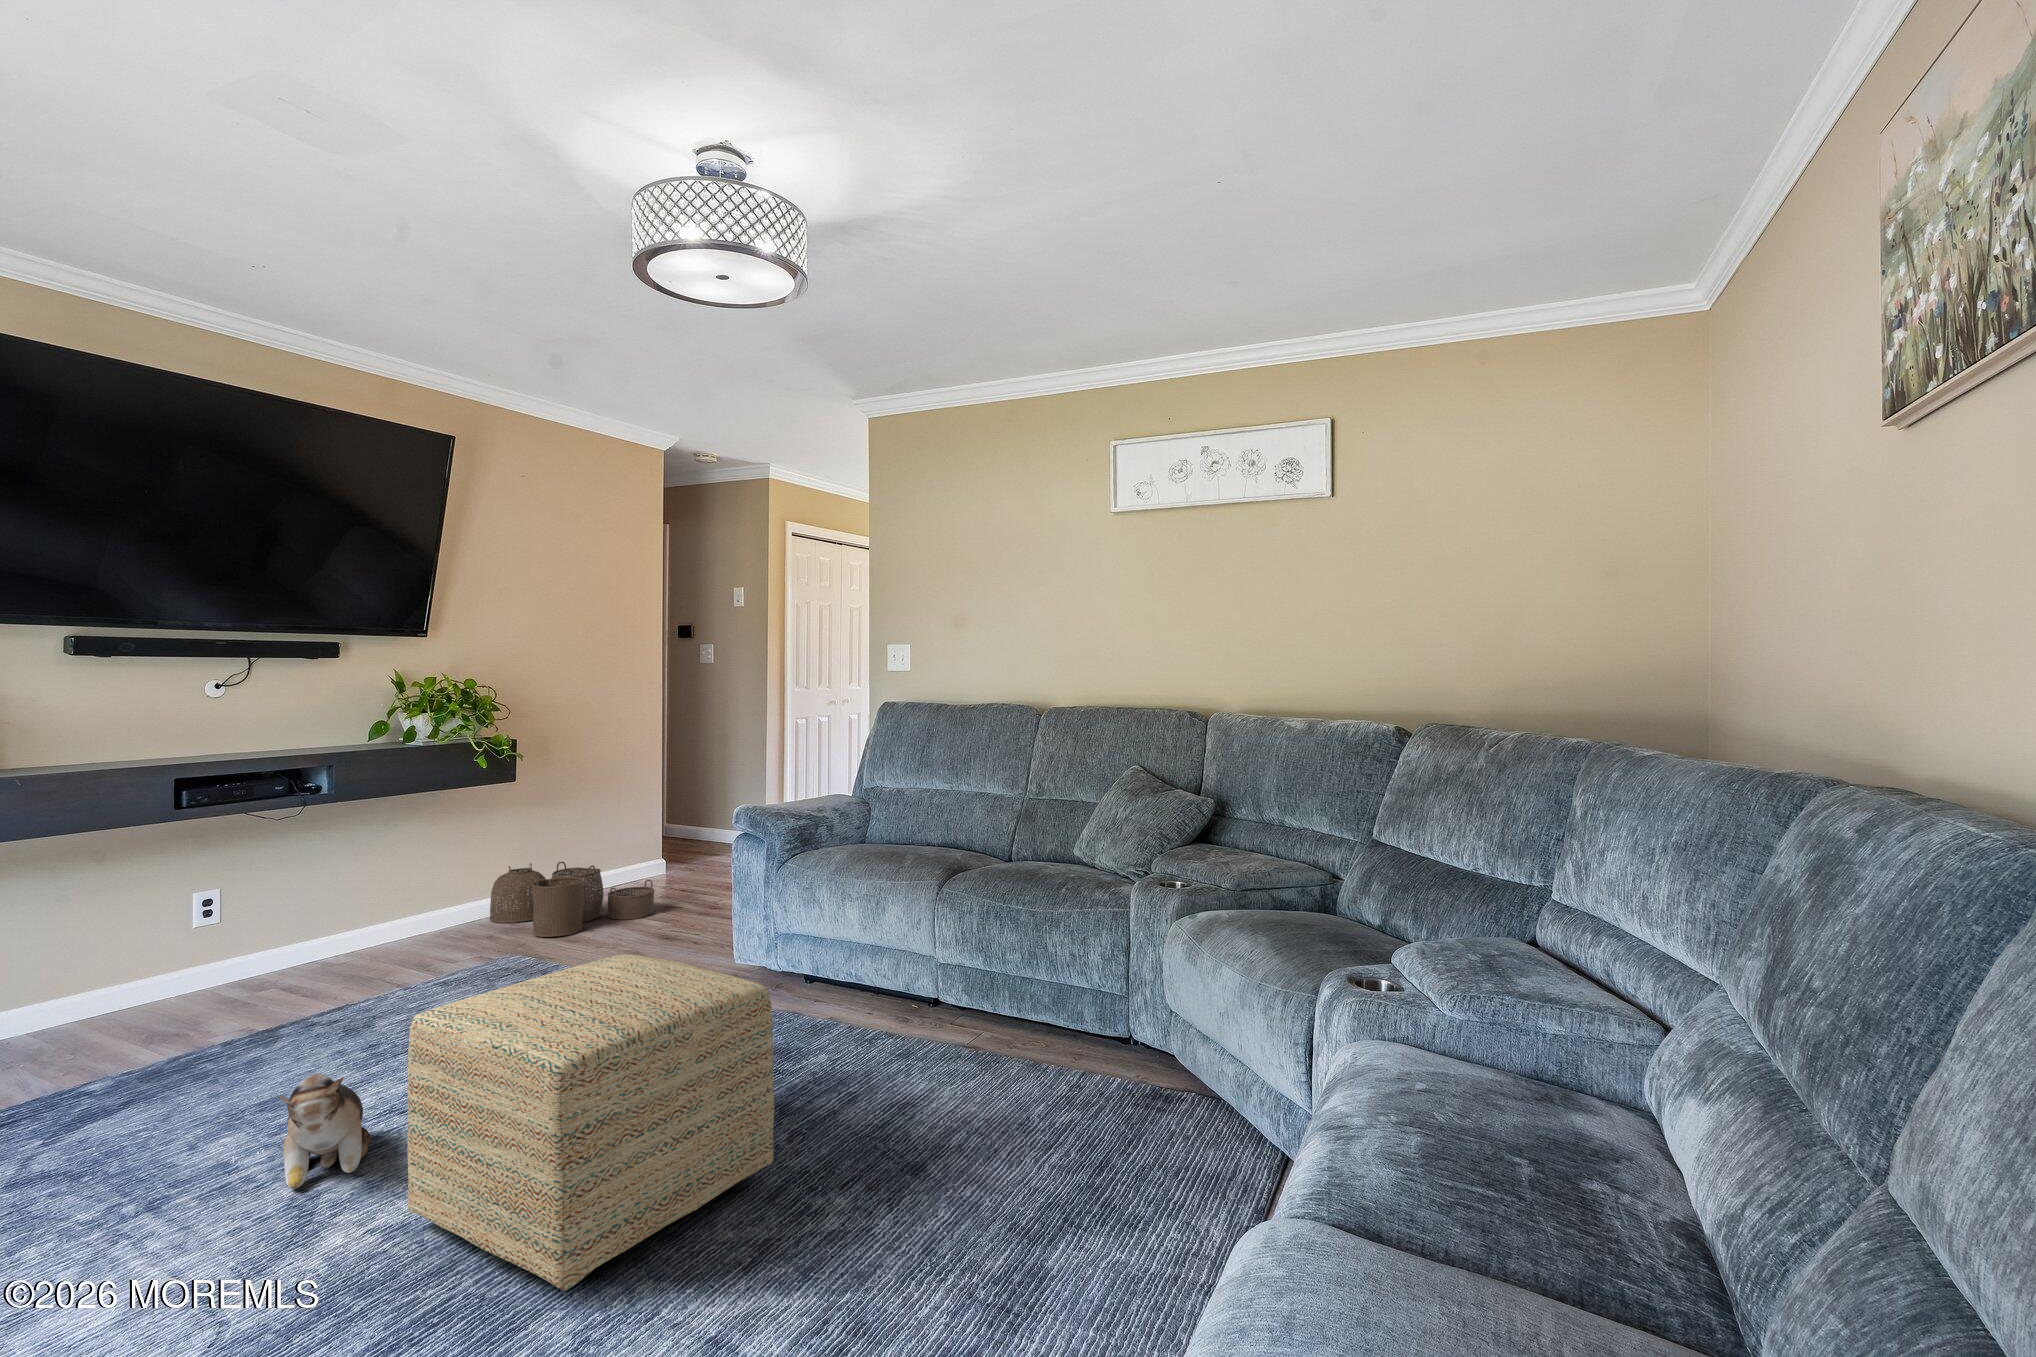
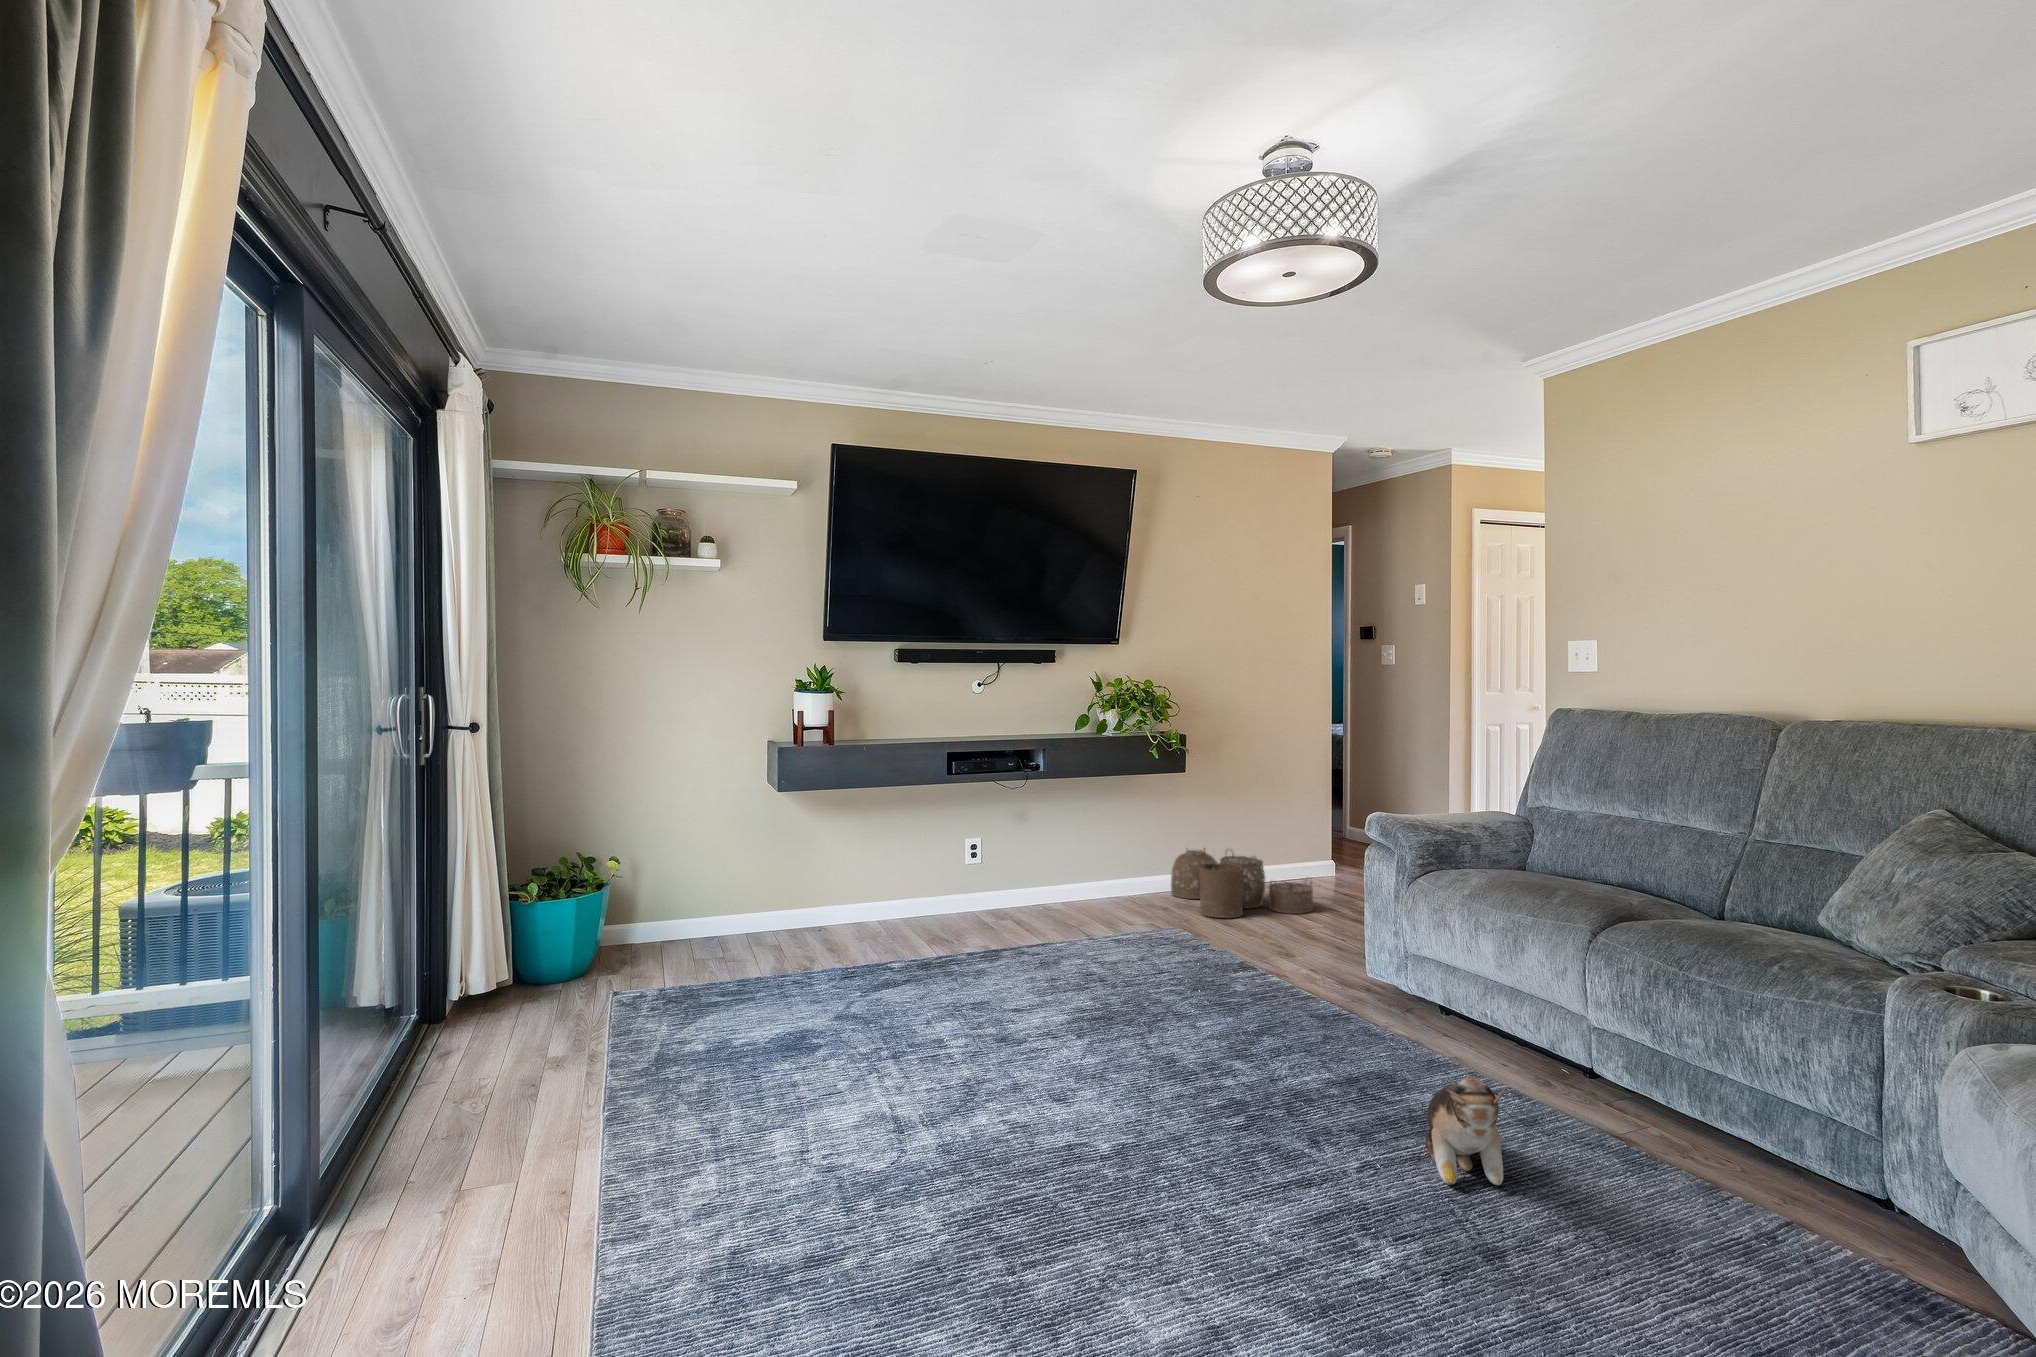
ottoman: present [407,955,774,1291] -> none [1027,941,1330,1226]
plush toy: present [277,1074,370,1189] -> present [1425,1075,1505,1185]

